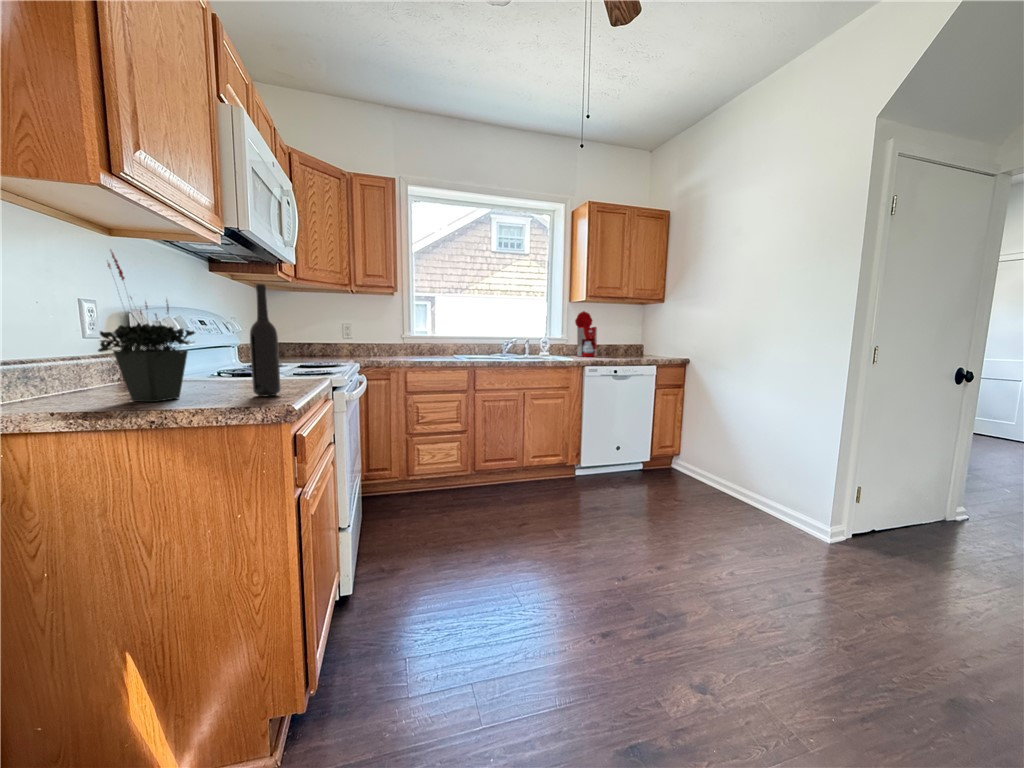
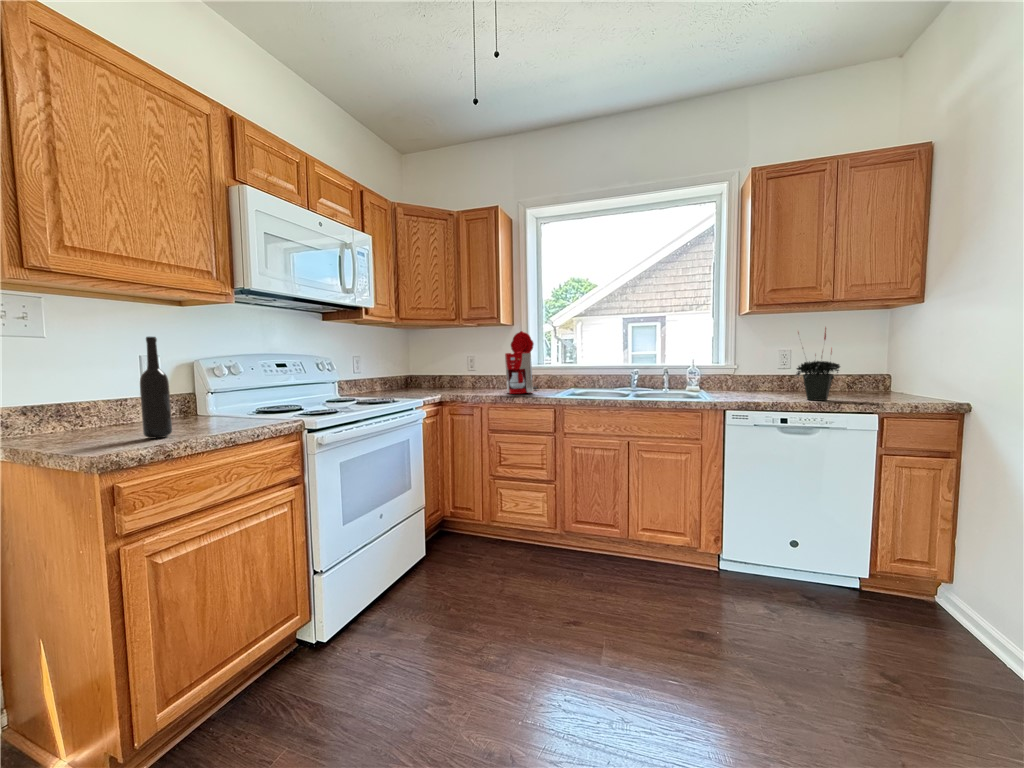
potted plant: present [98,250,195,402] -> present [796,328,840,401]
coffee maker: present [565,311,597,357] -> present [505,331,538,394]

